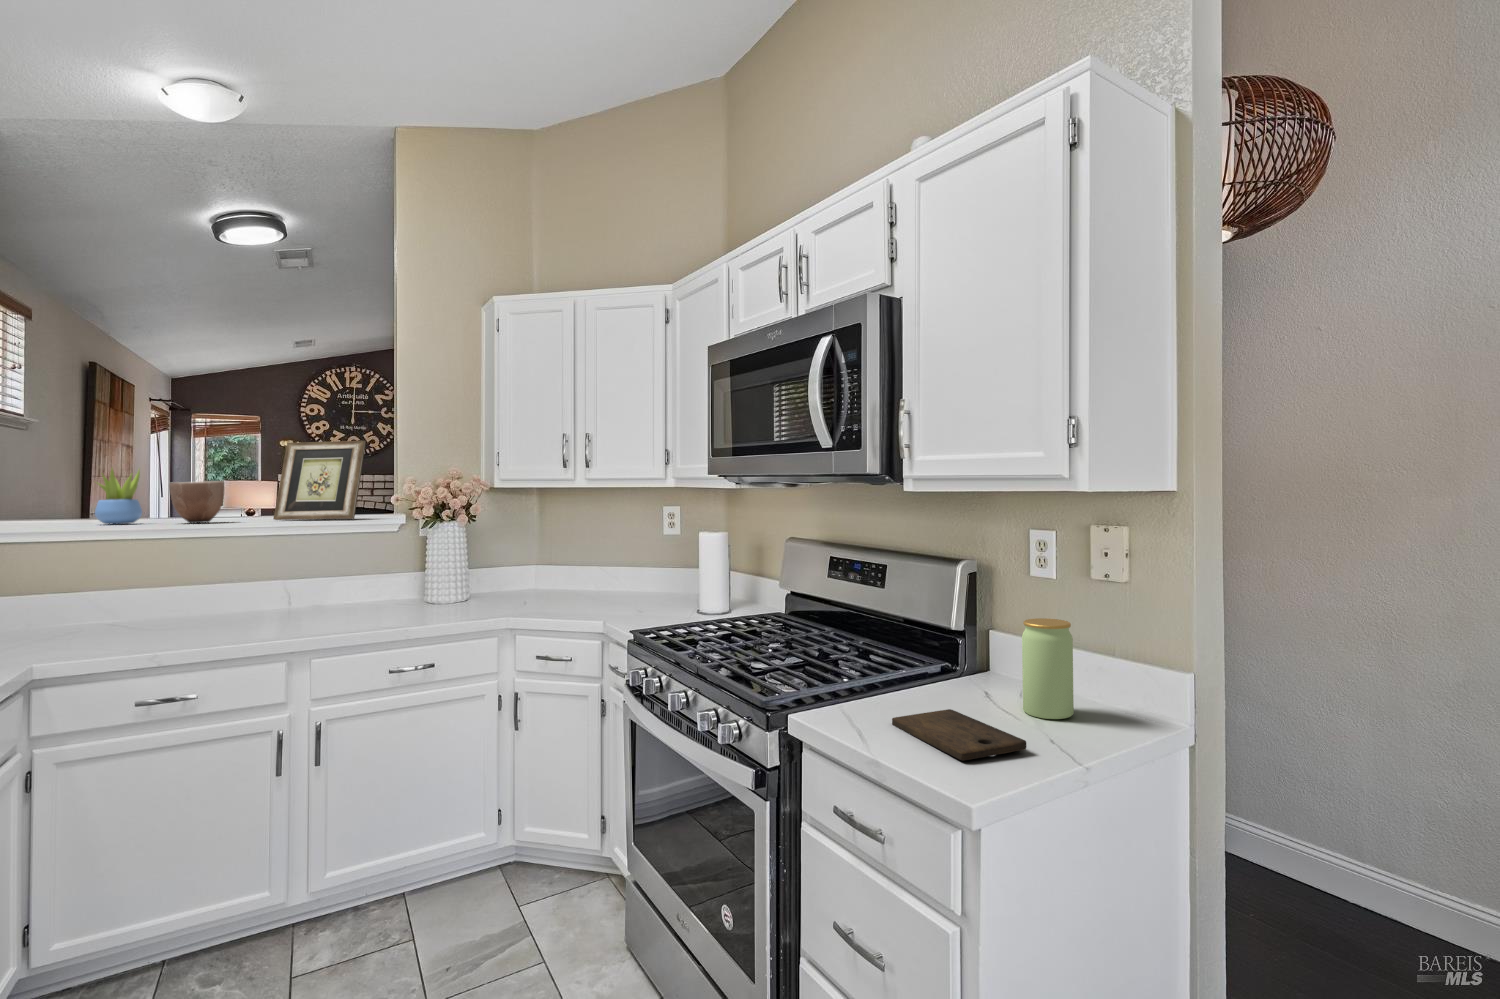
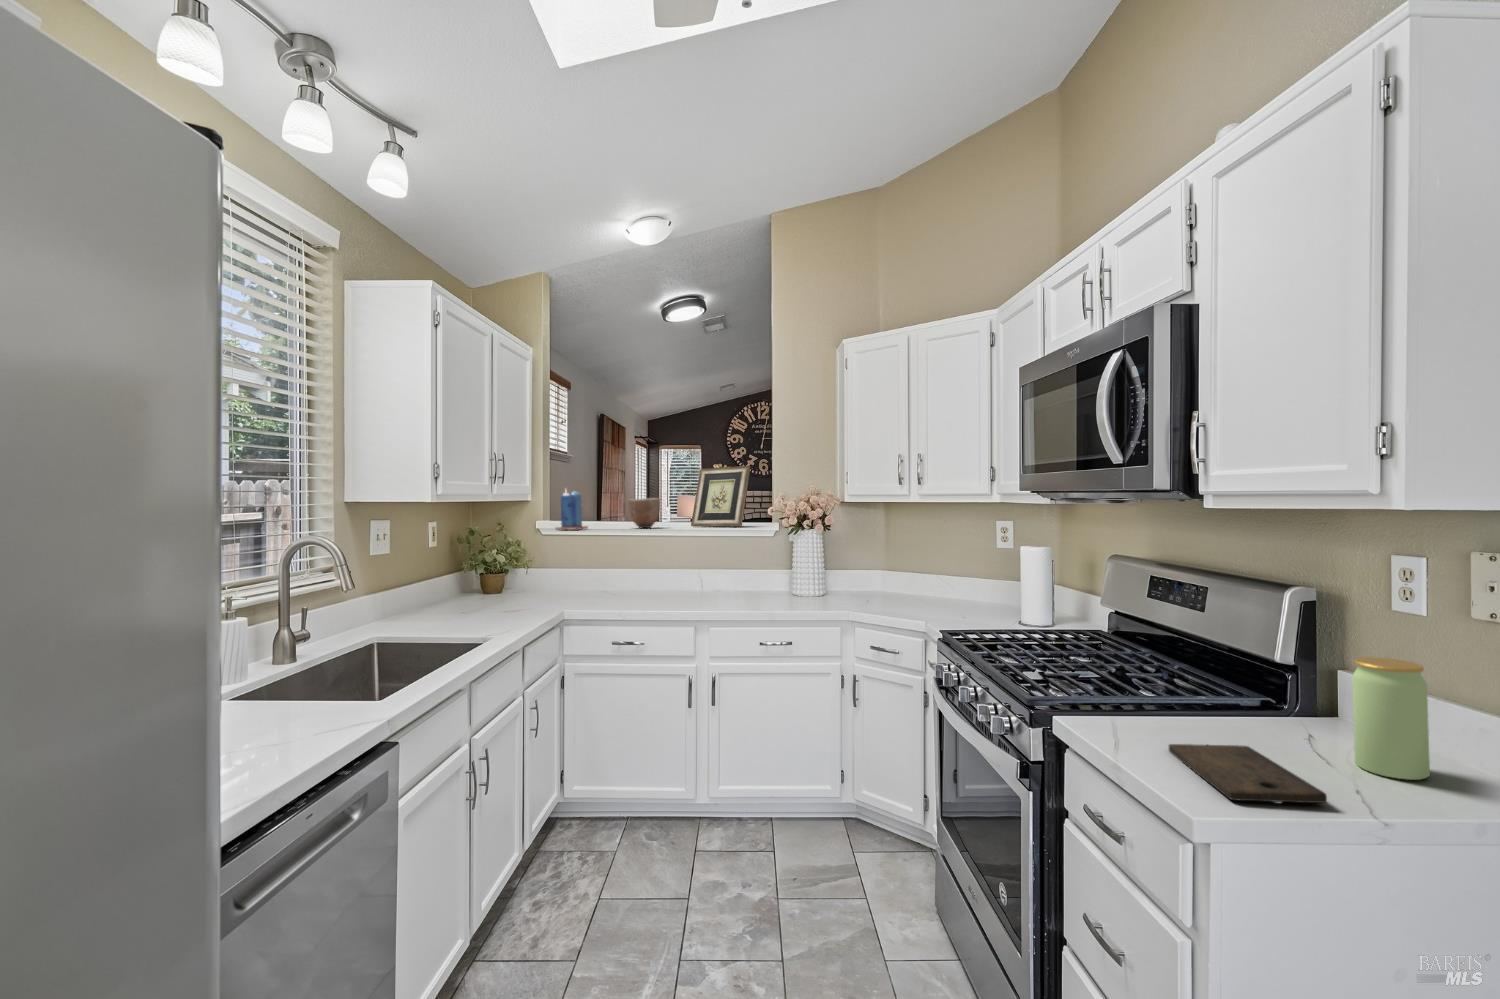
candle: none [34,464,97,527] -> present [556,490,588,530]
succulent plant: present [95,469,142,524] -> none [588,489,614,528]

